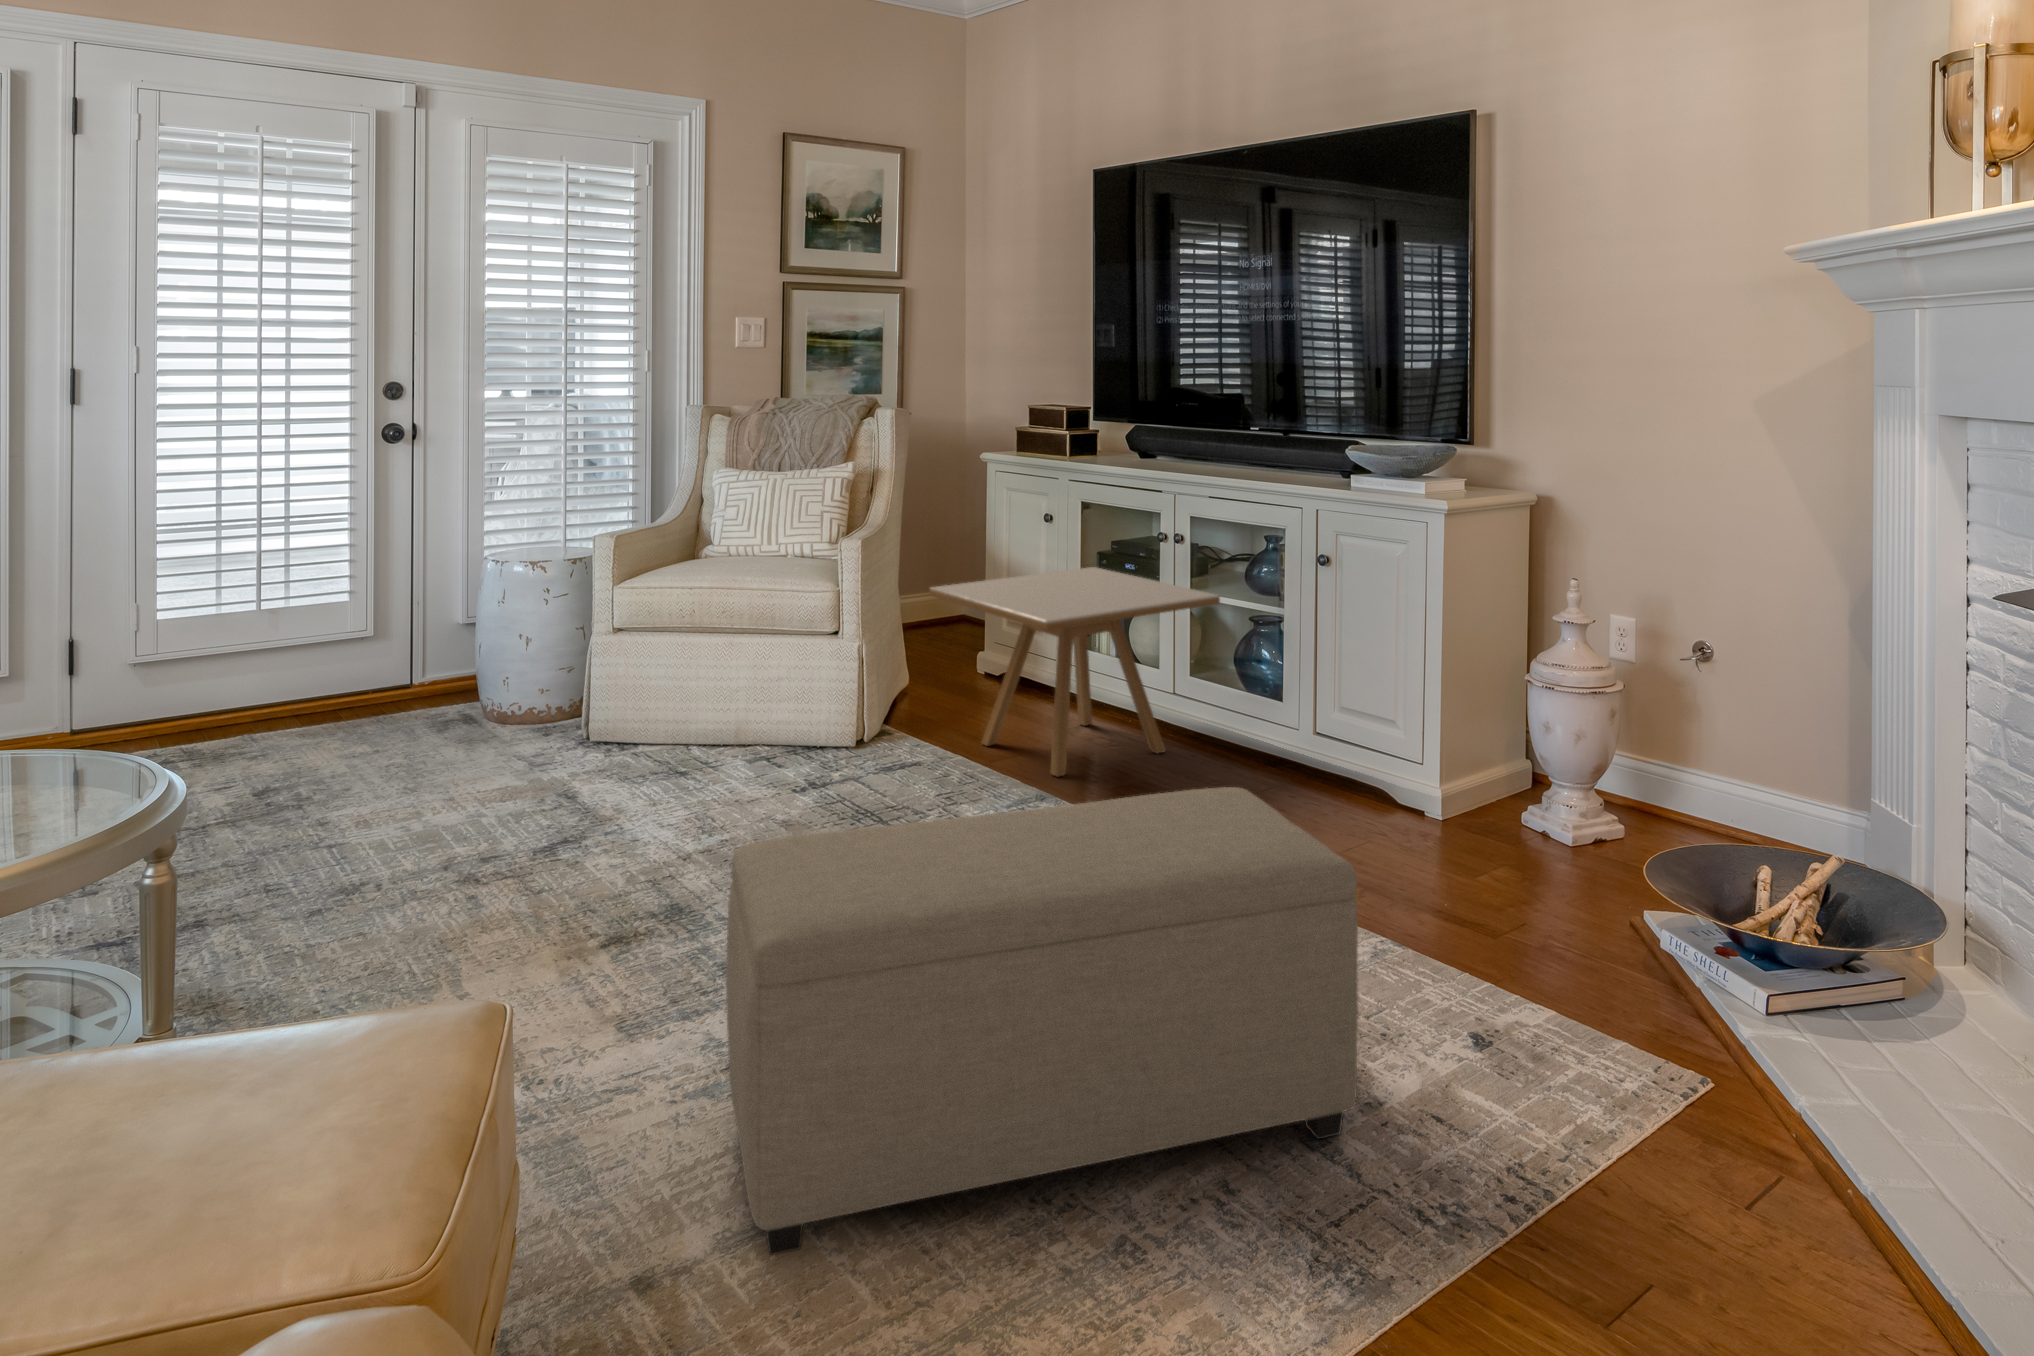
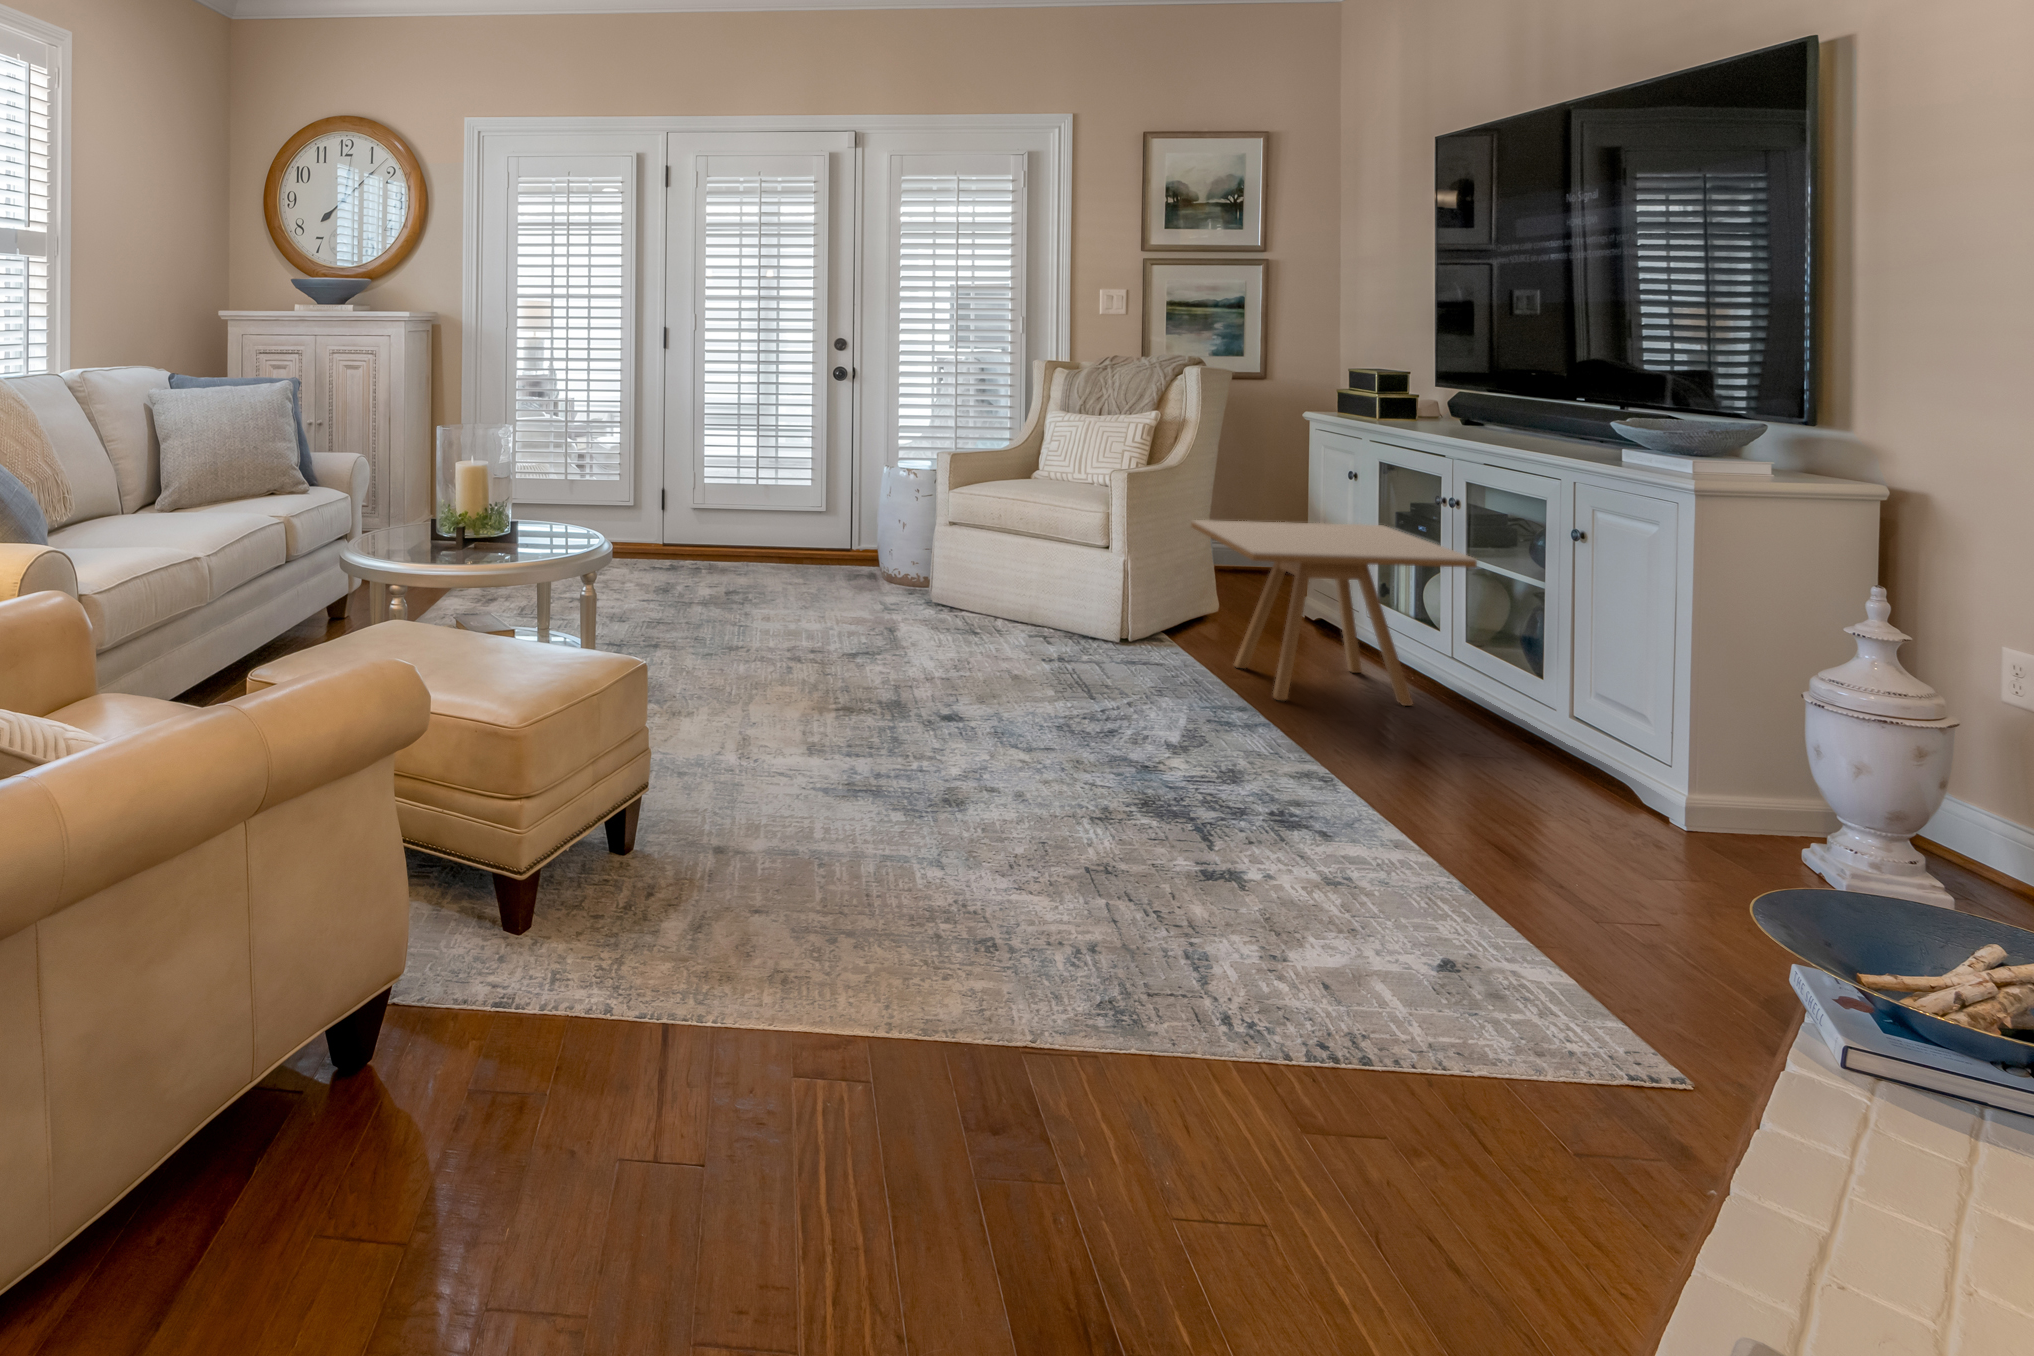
ottoman: present [726,787,1358,1255] -> none [769,628,1255,960]

